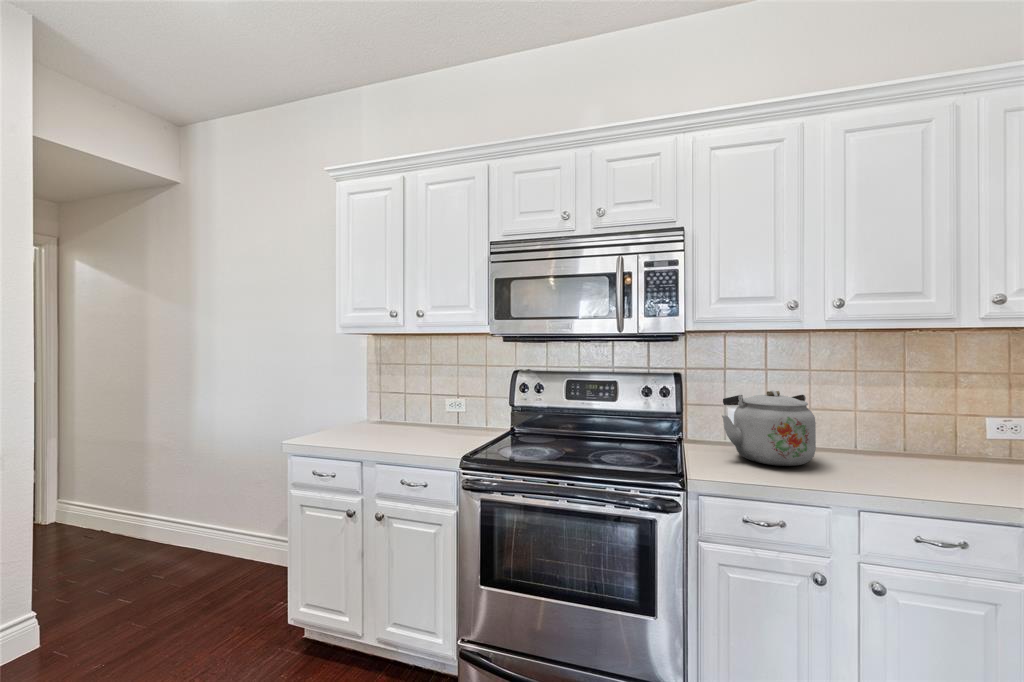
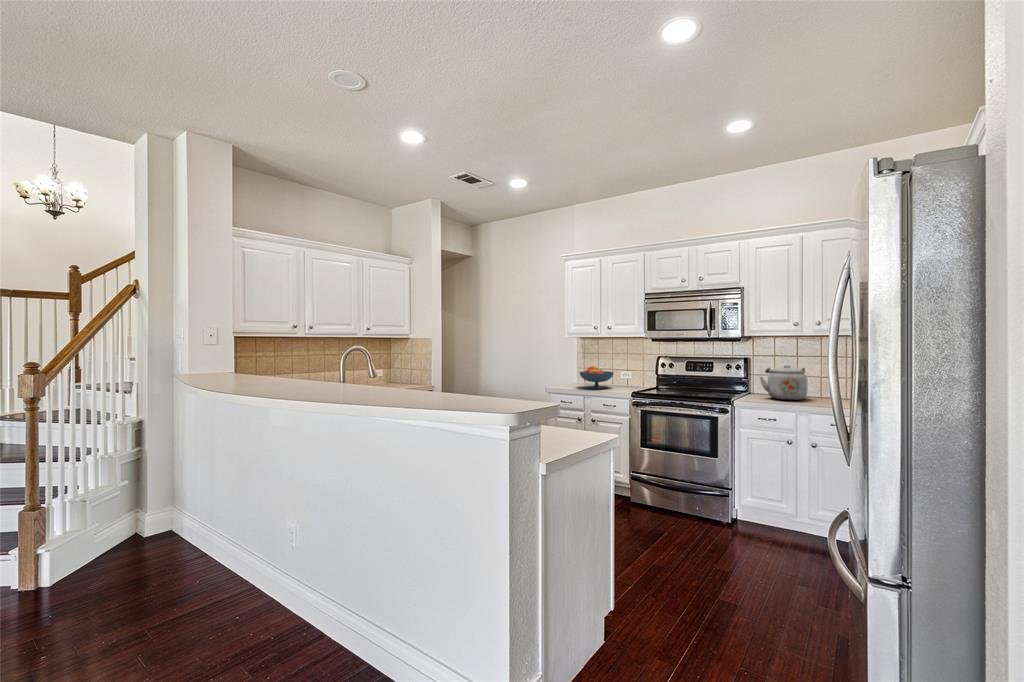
fruit bowl: none [358,391,430,441] -> present [579,366,614,389]

